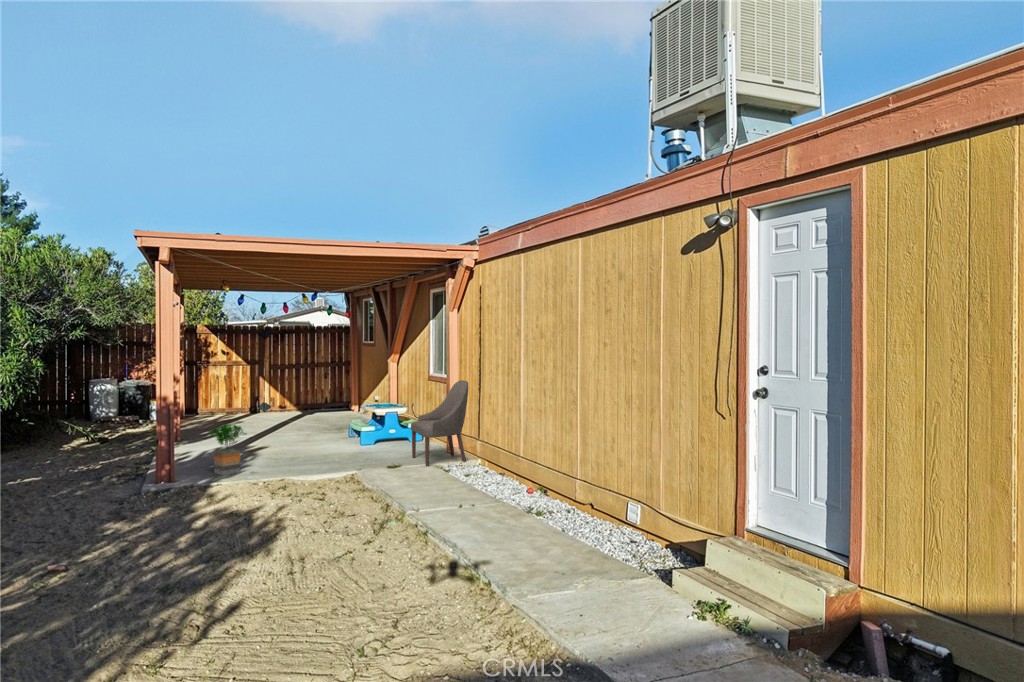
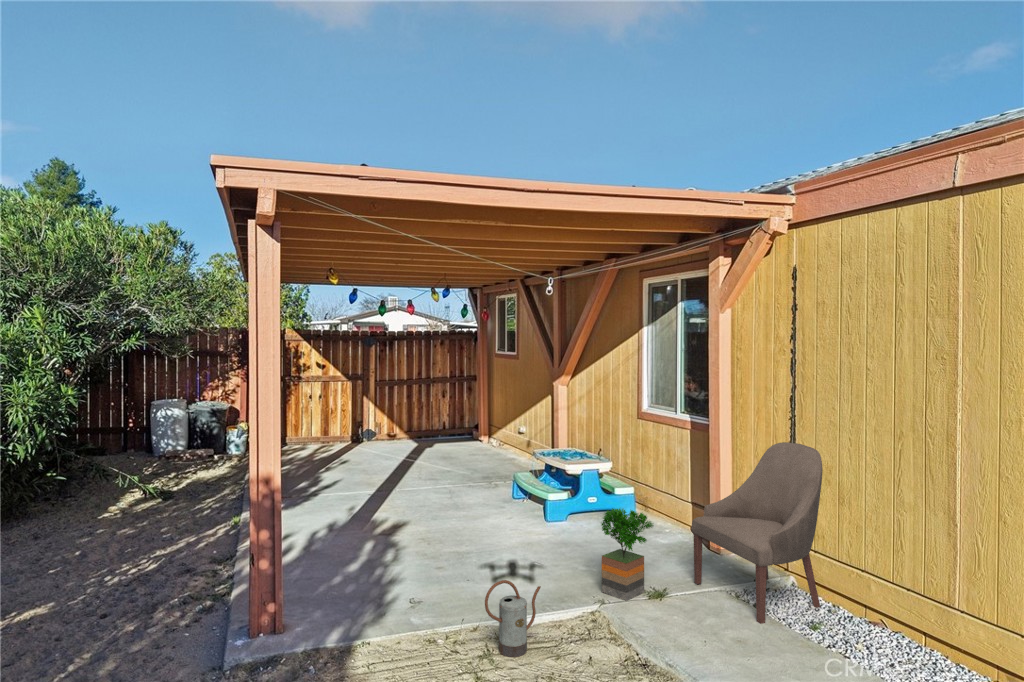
potted tree: present [210,424,246,475] -> present [601,508,654,601]
watering can: none [275,441,308,477] -> present [485,580,541,657]

